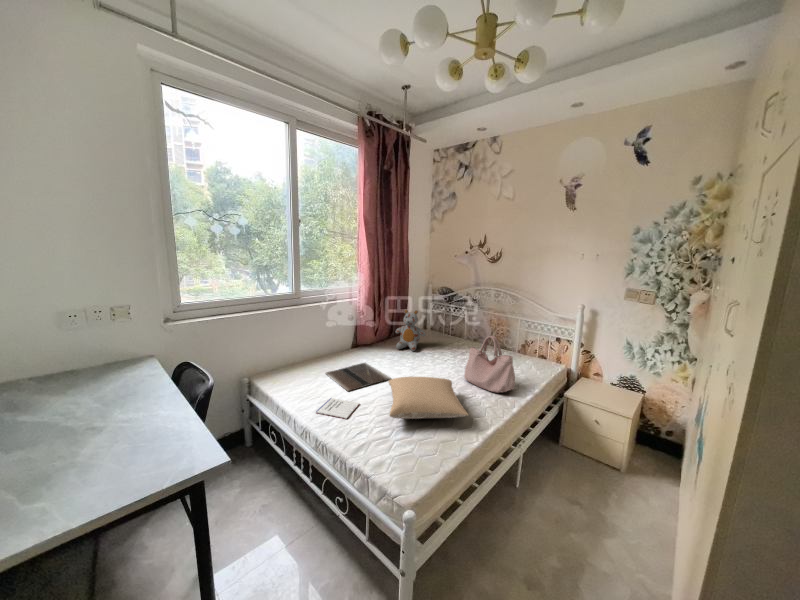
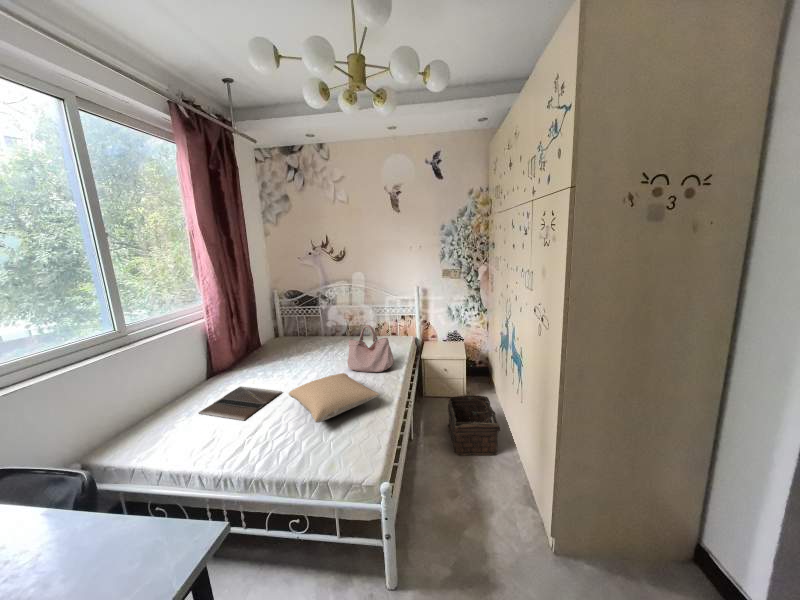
stuffed bear: present [396,309,426,351] -> none [257,318,291,363]
notebook: present [316,398,360,419] -> none [223,424,268,455]
basket: none [567,459,672,573] -> present [448,395,500,456]

